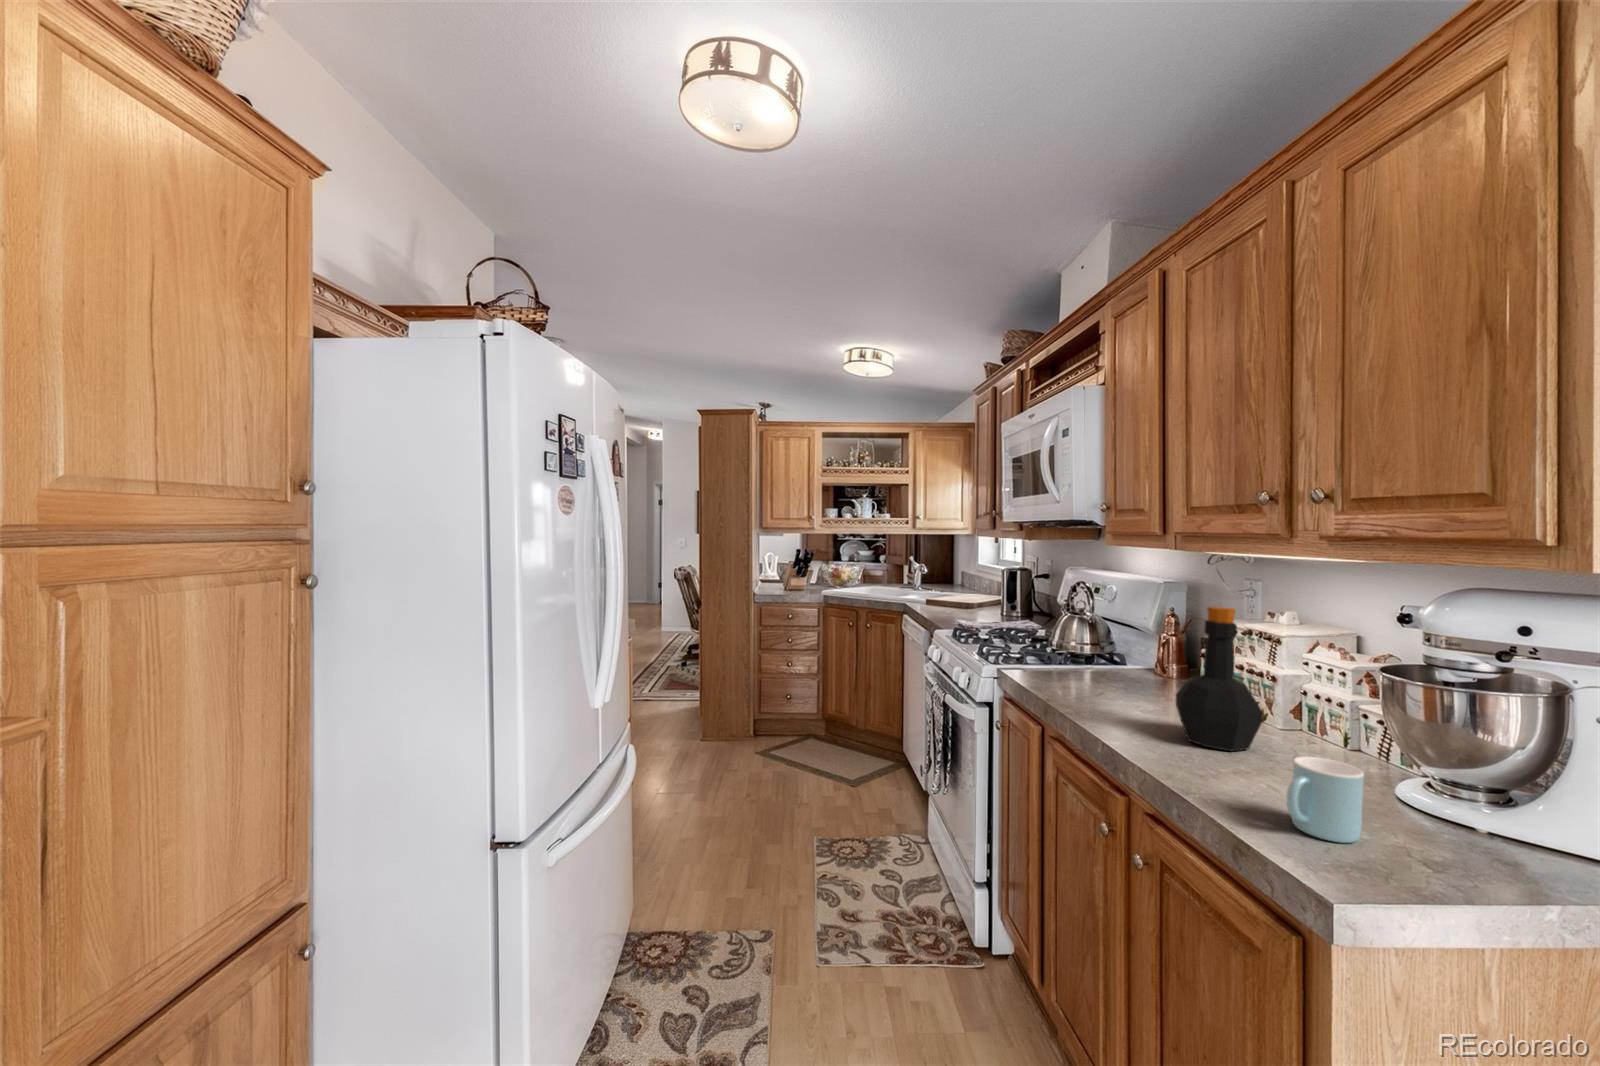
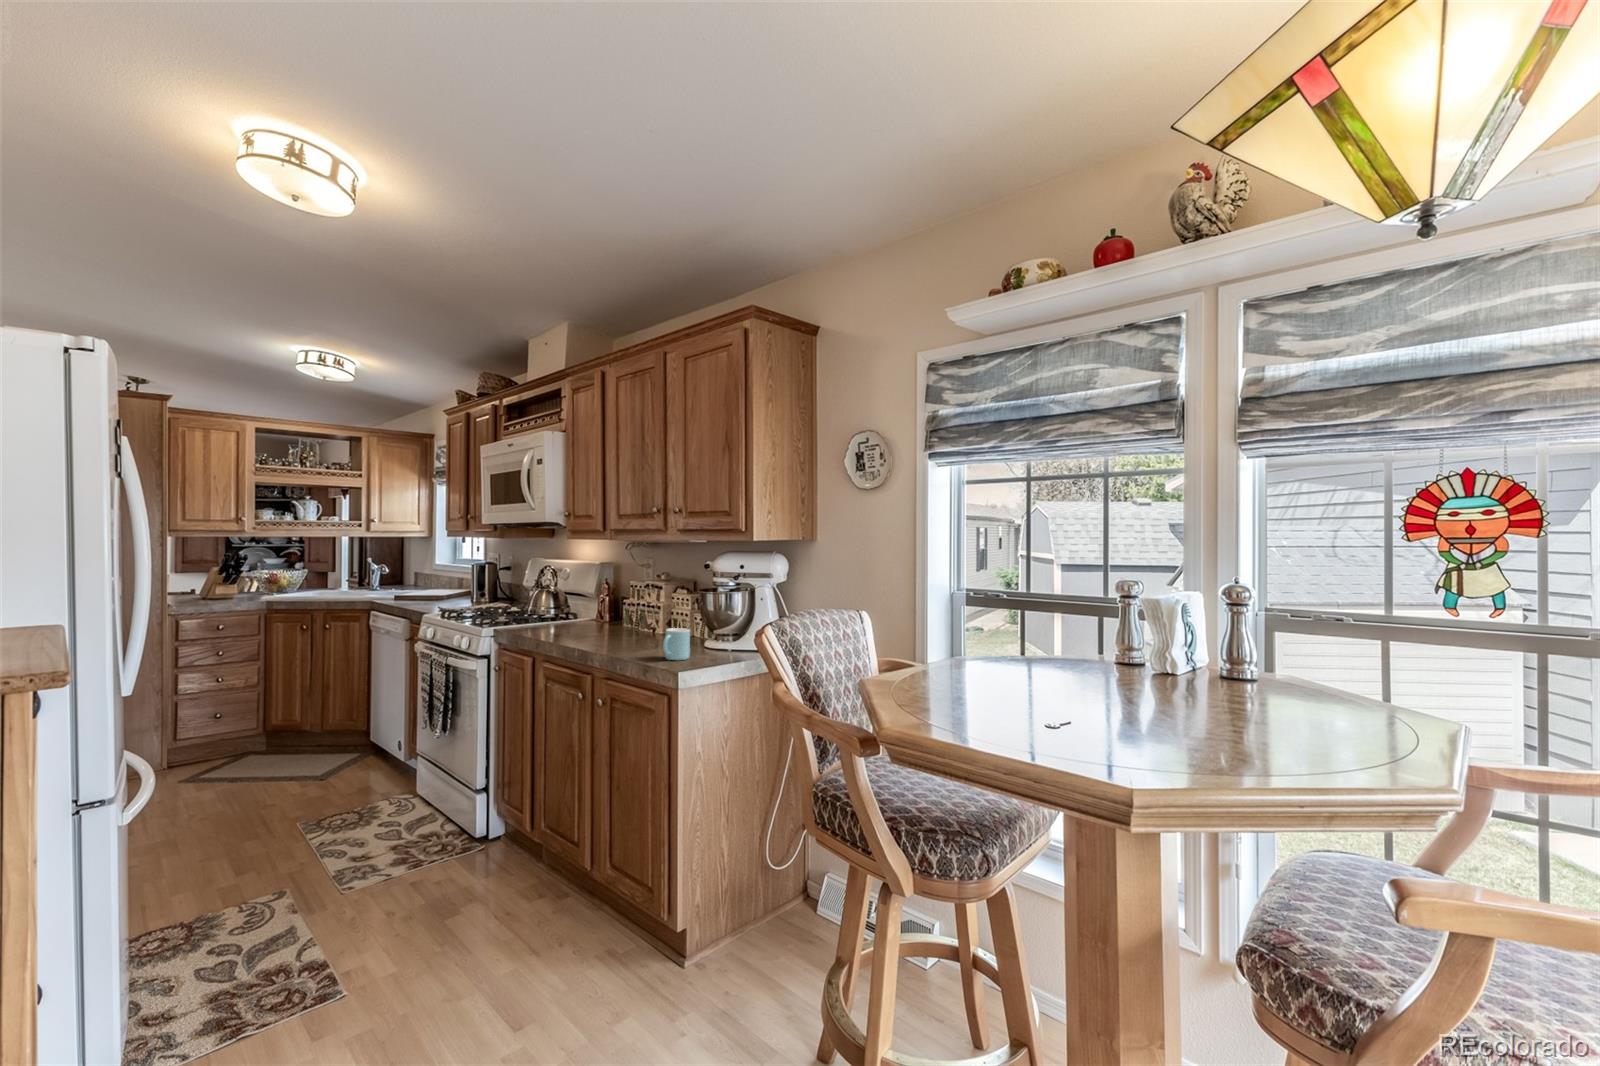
bottle: present [1176,607,1263,751] -> none [614,569,655,644]

